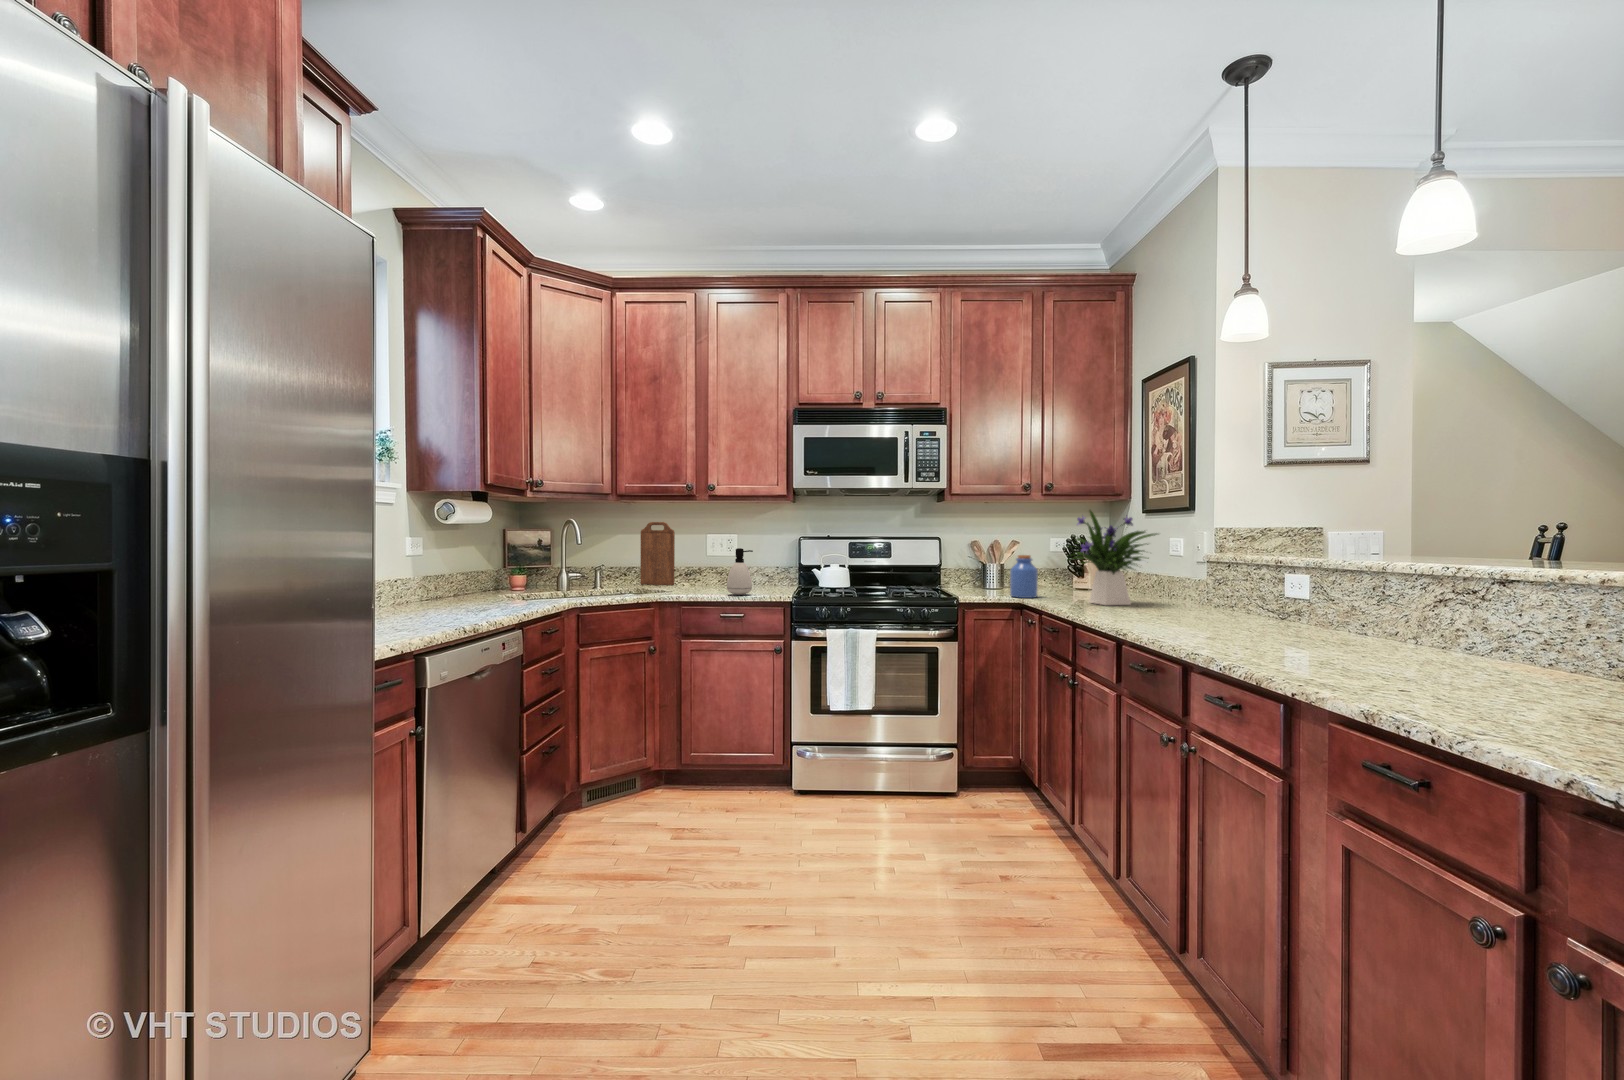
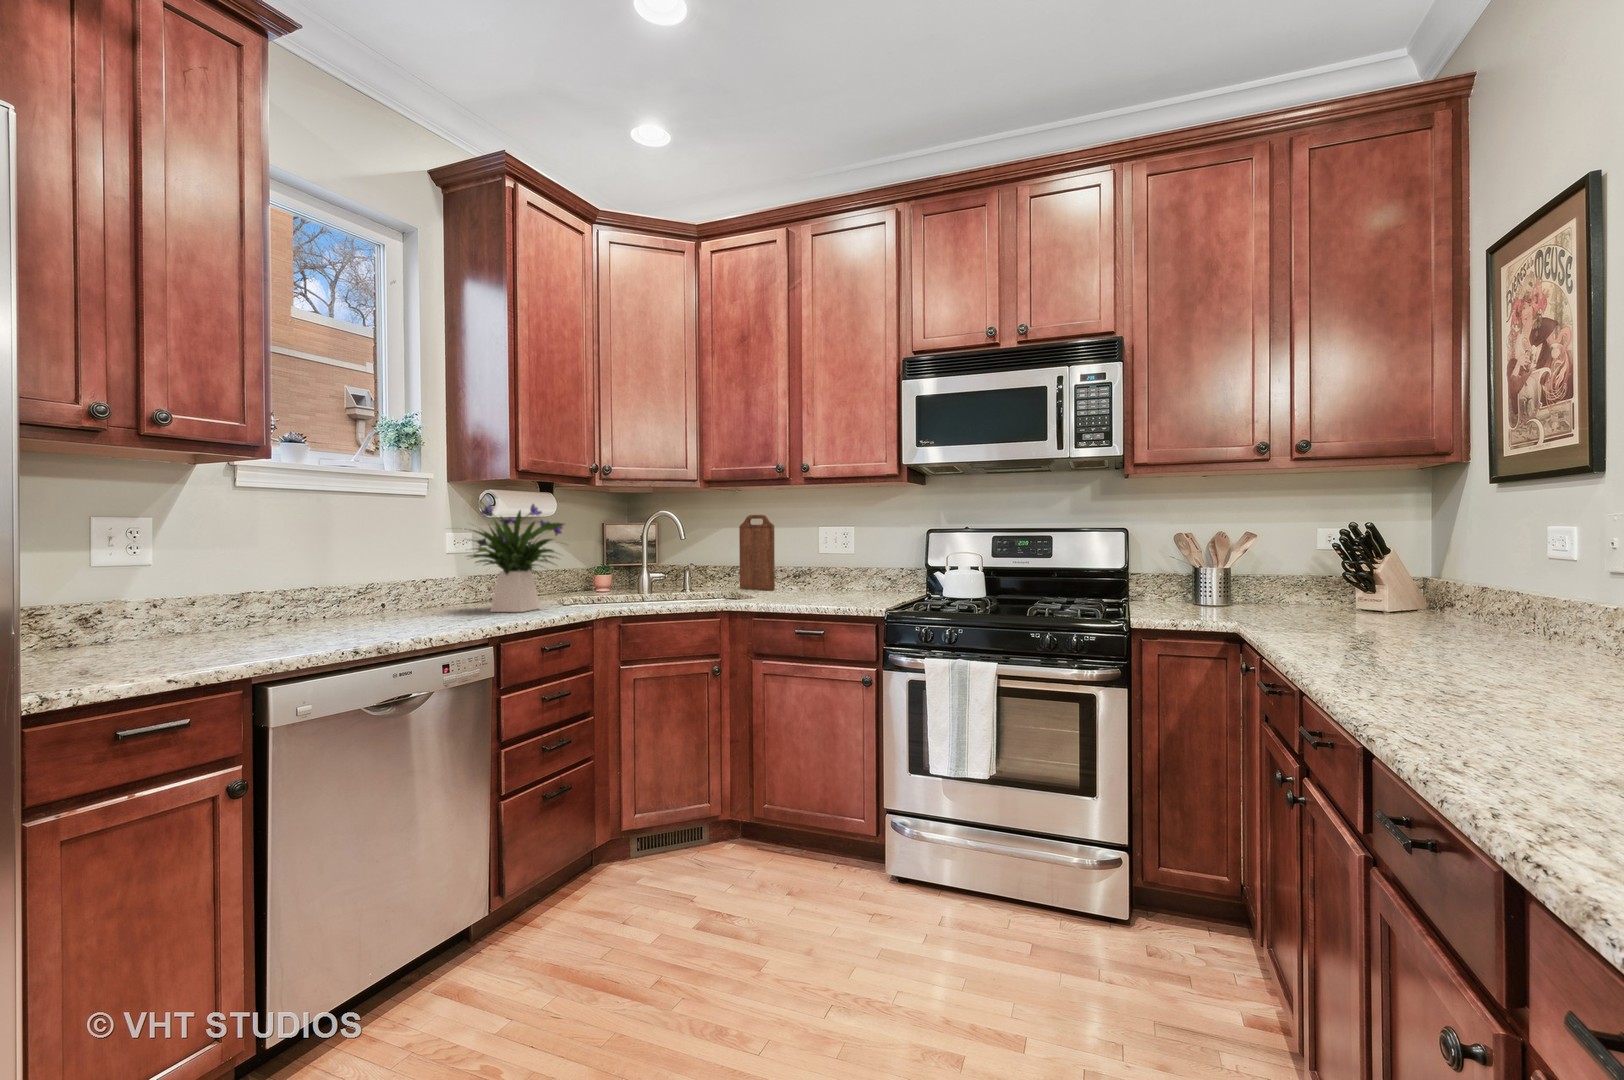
flower arrangement: present [1074,510,1157,605] -> present [469,503,564,612]
soap dispenser: present [727,548,753,595] -> none [804,545,836,605]
jar: present [1010,555,1038,598] -> none [1223,555,1273,623]

